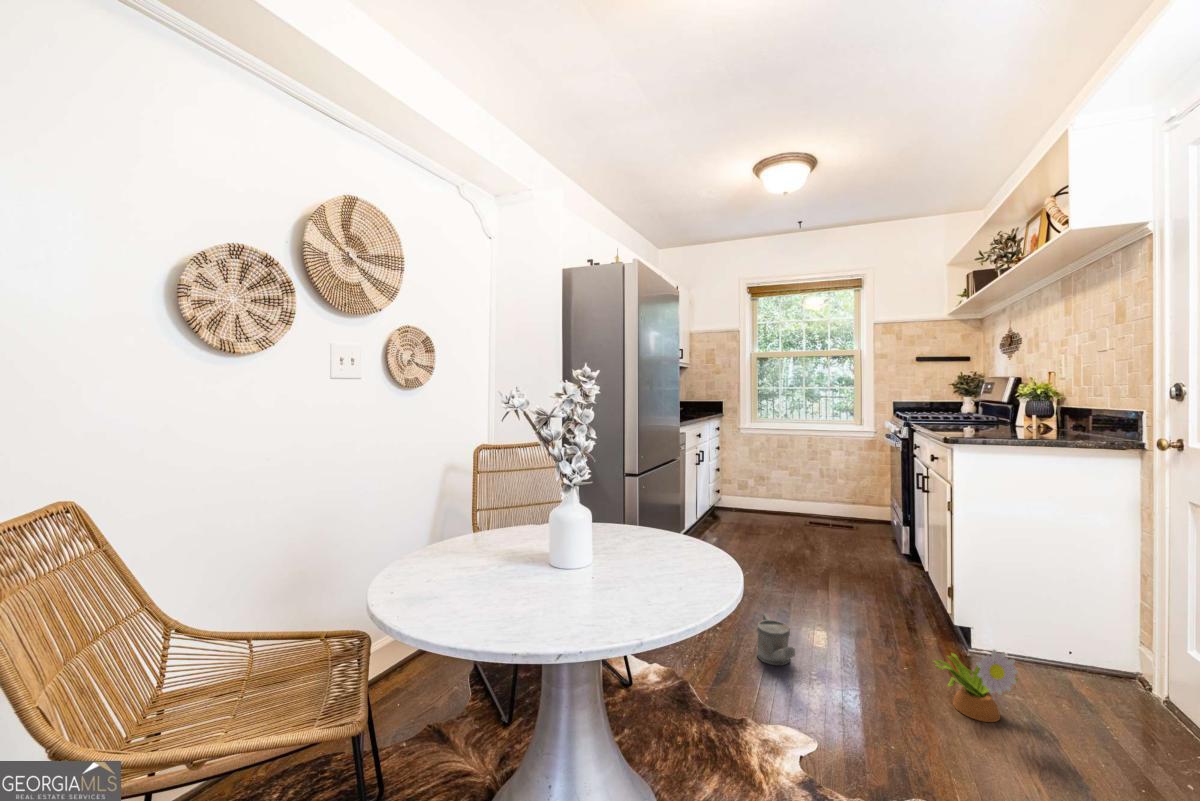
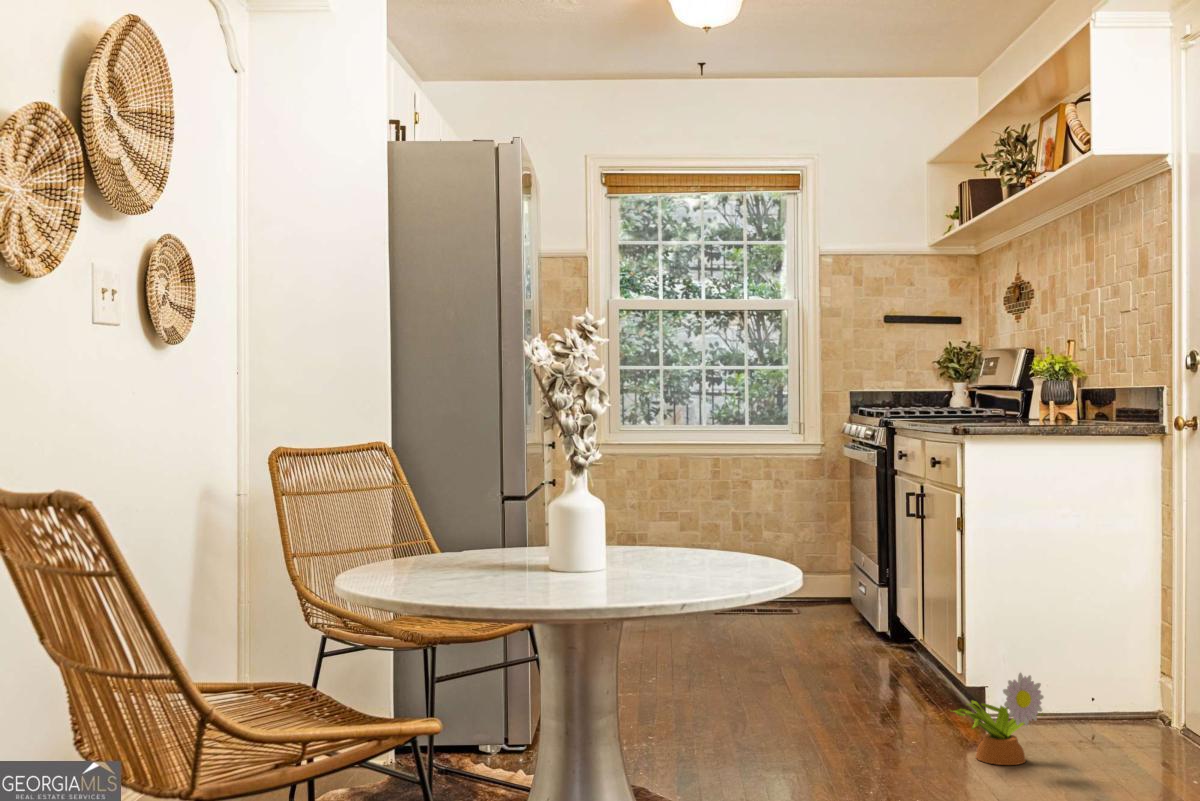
watering can: present [757,614,795,665] -> none [727,693,793,754]

